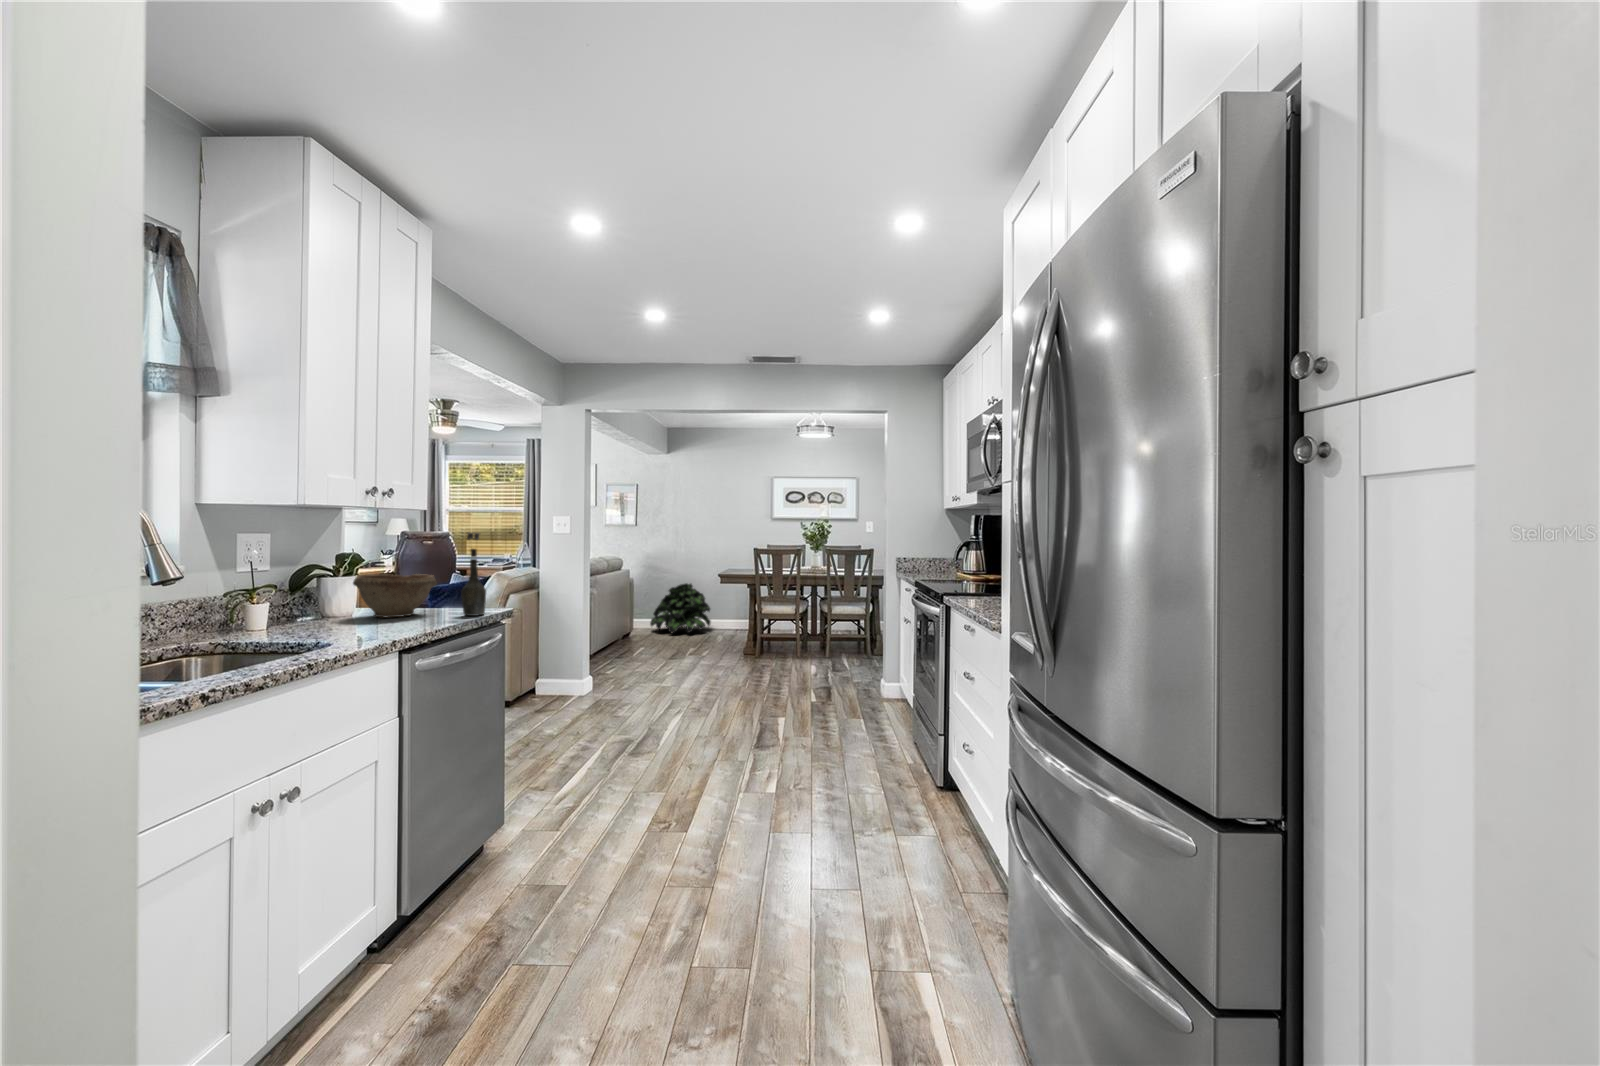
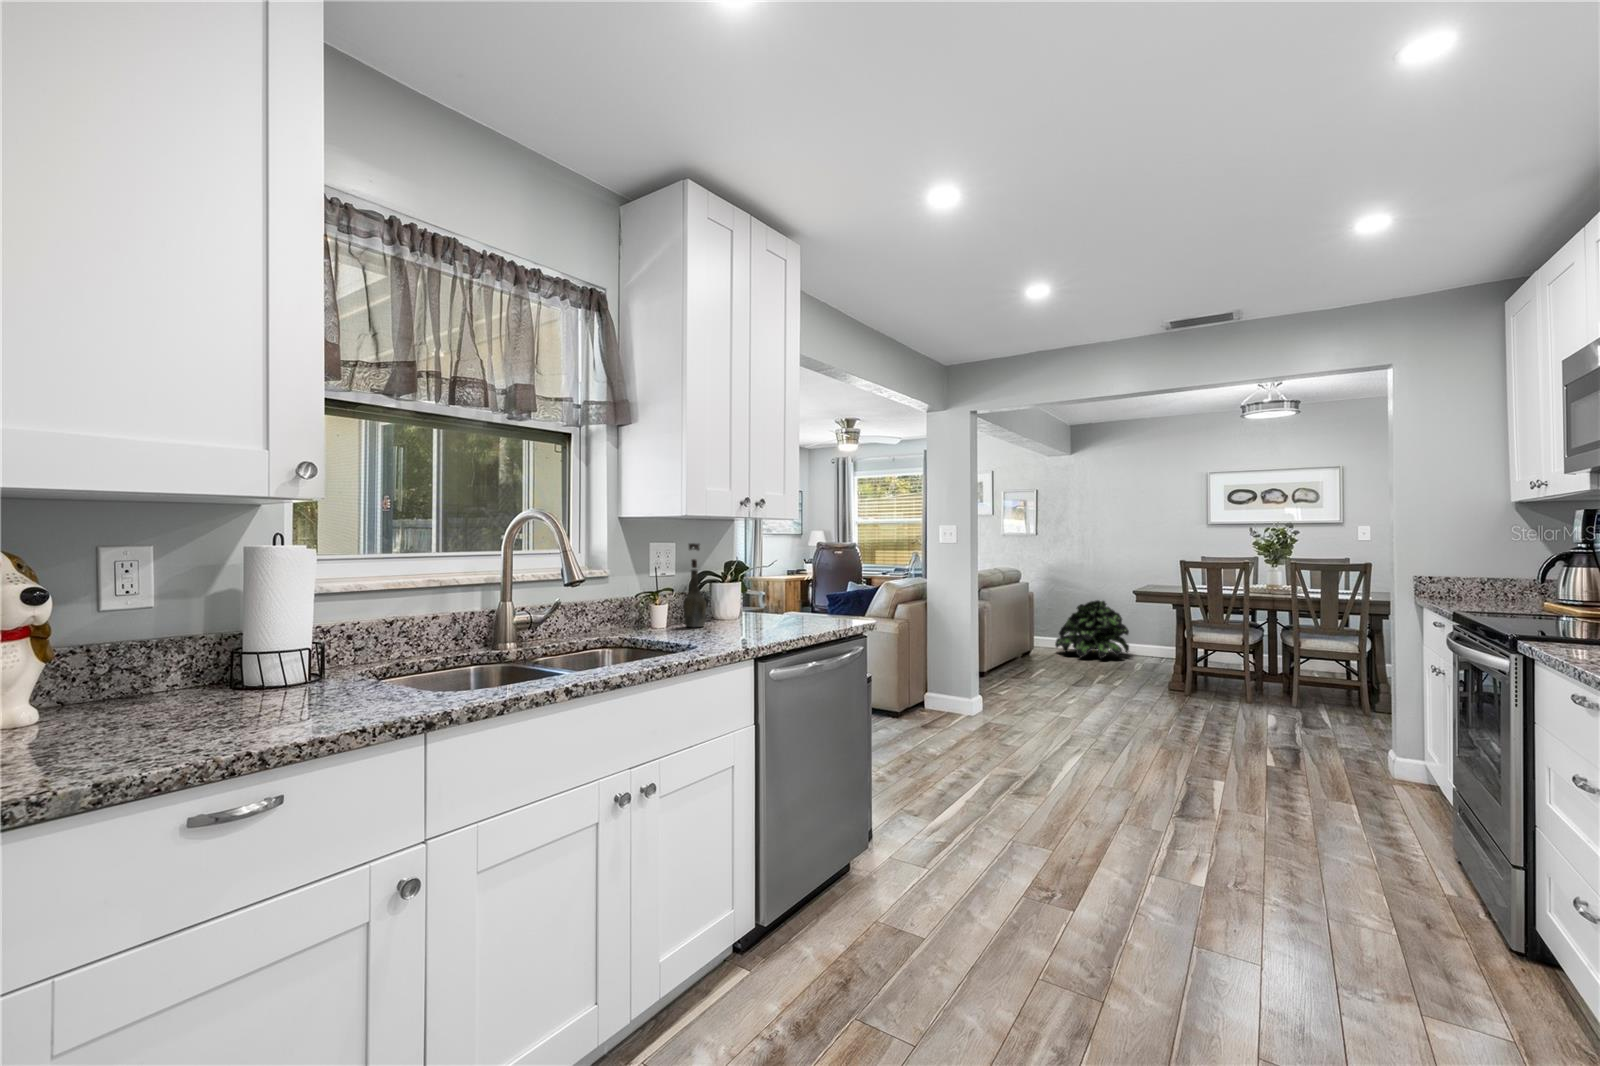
bottle: present [461,533,486,616] -> present [683,543,706,627]
bowl: present [353,574,437,618] -> none [734,581,805,623]

